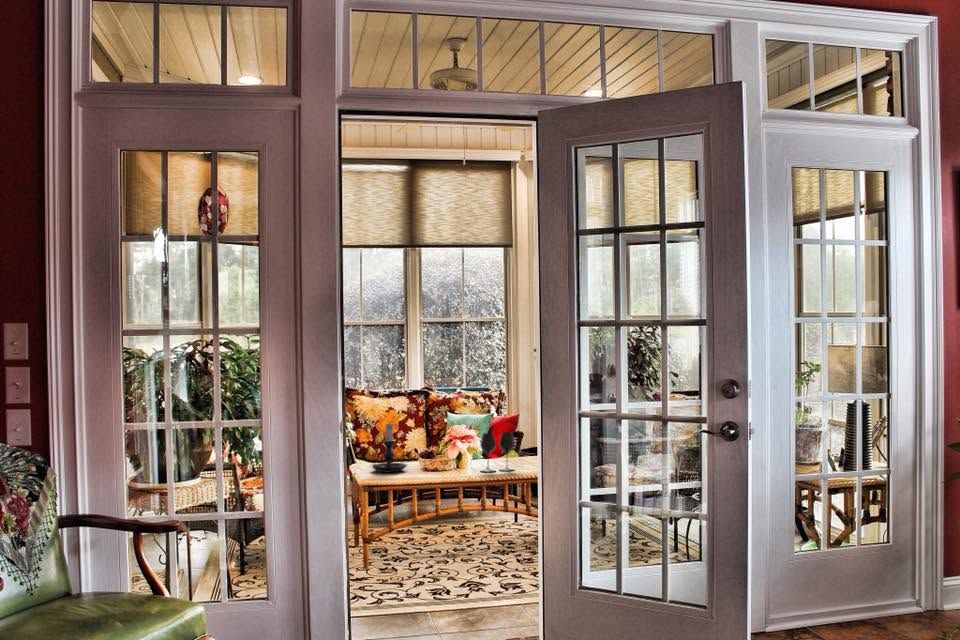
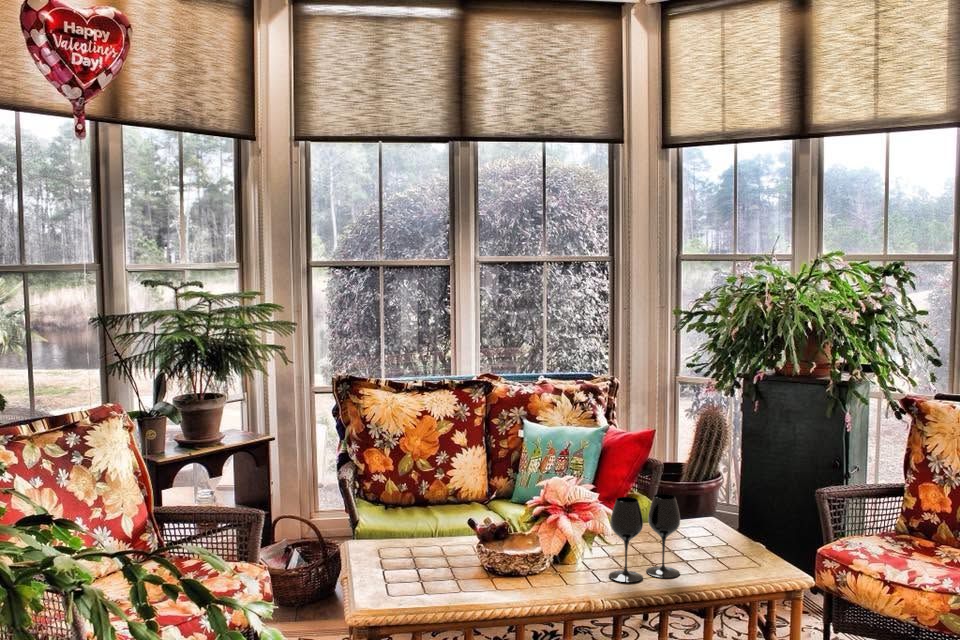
candle holder: present [372,423,407,472] -> none [386,467,459,577]

